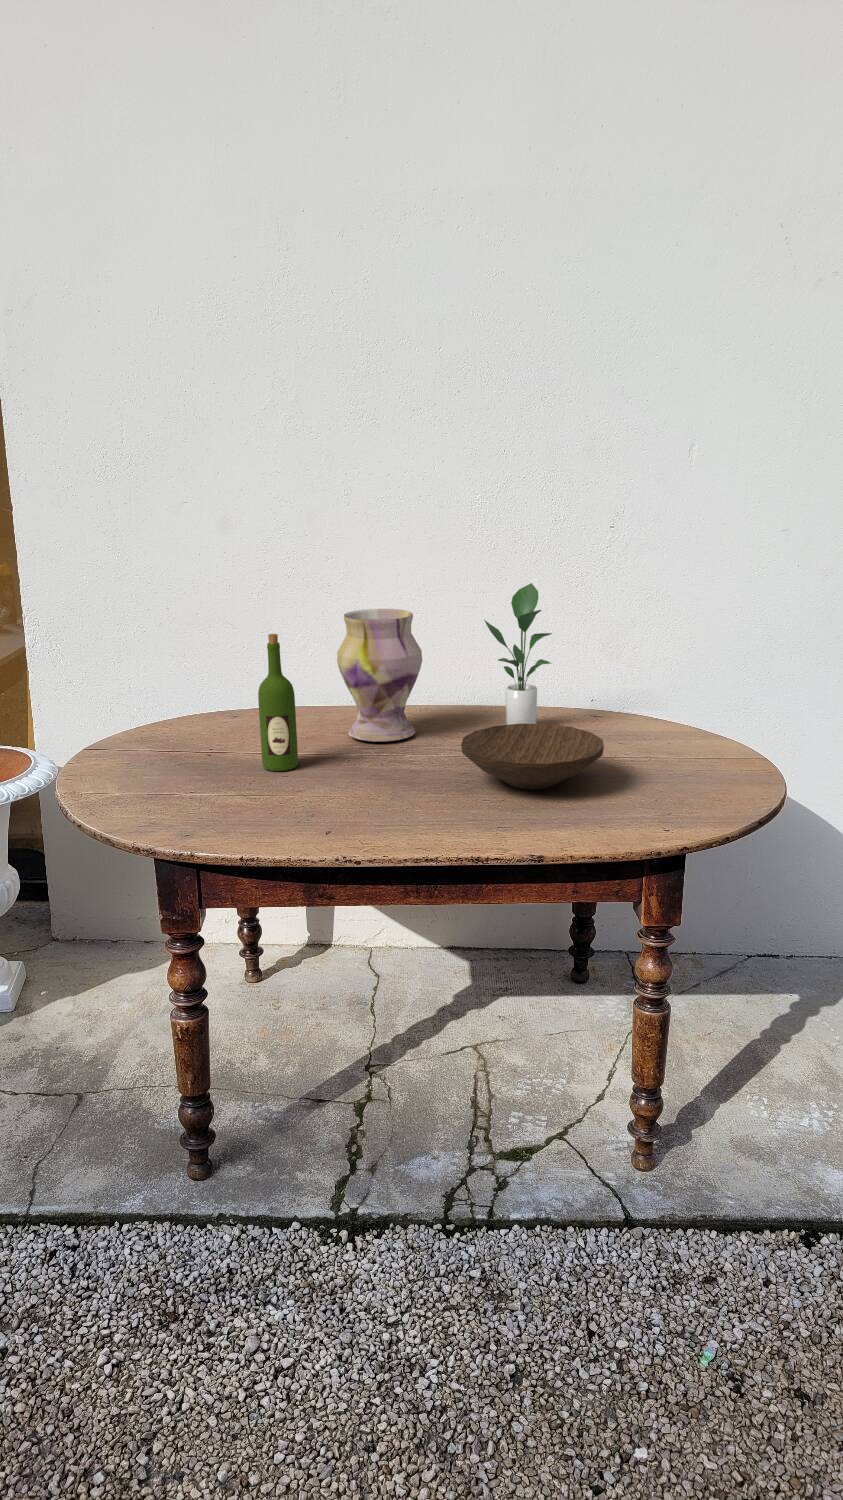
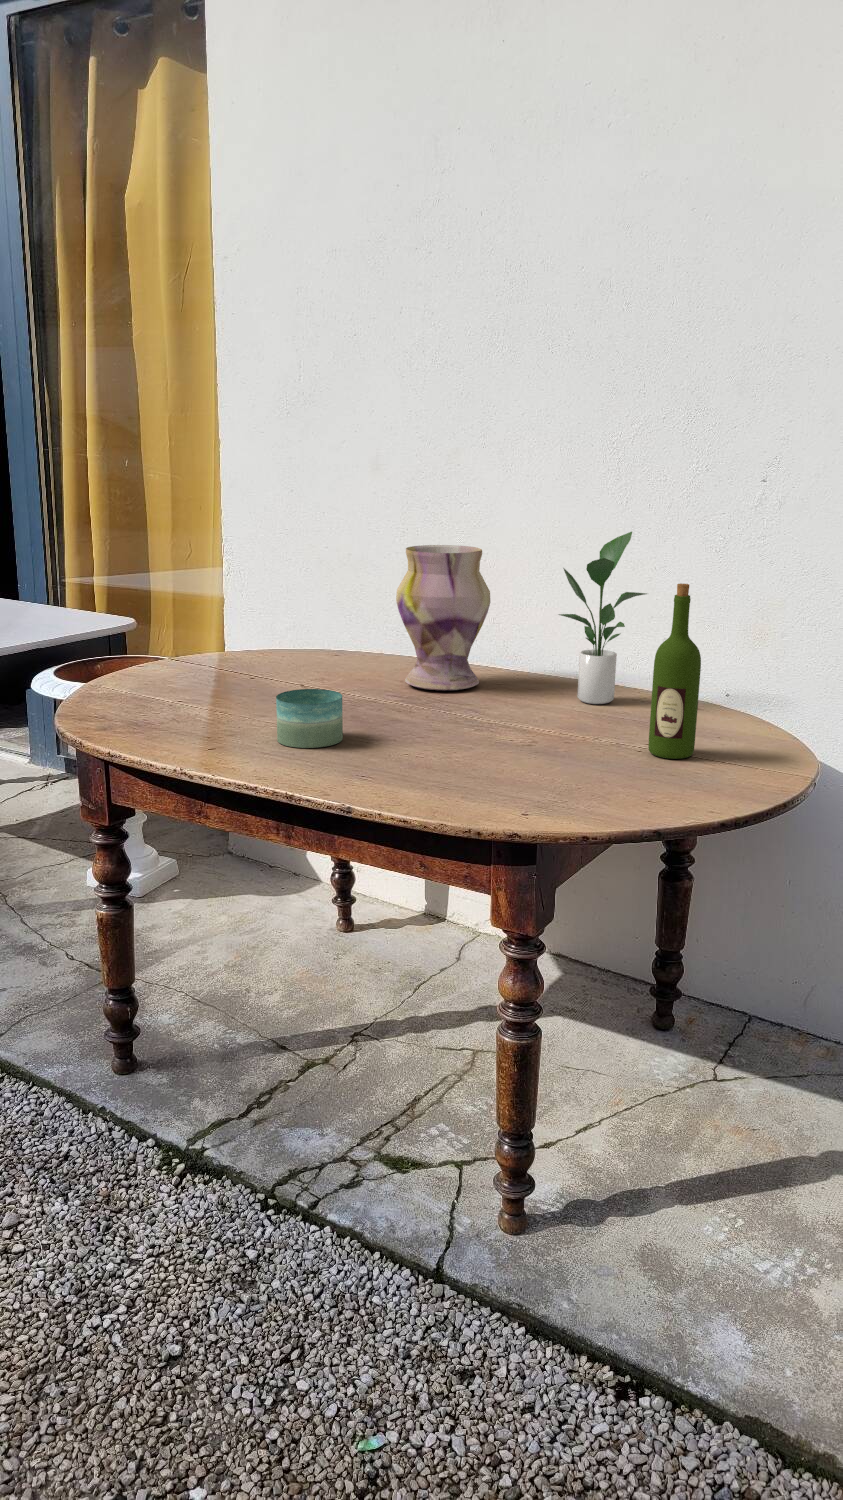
wine bottle: present [258,634,298,771] -> present [648,584,701,759]
wooden bowl: present [461,723,604,790] -> none [408,681,576,754]
candle: none [359,759,419,817] -> present [276,689,343,748]

